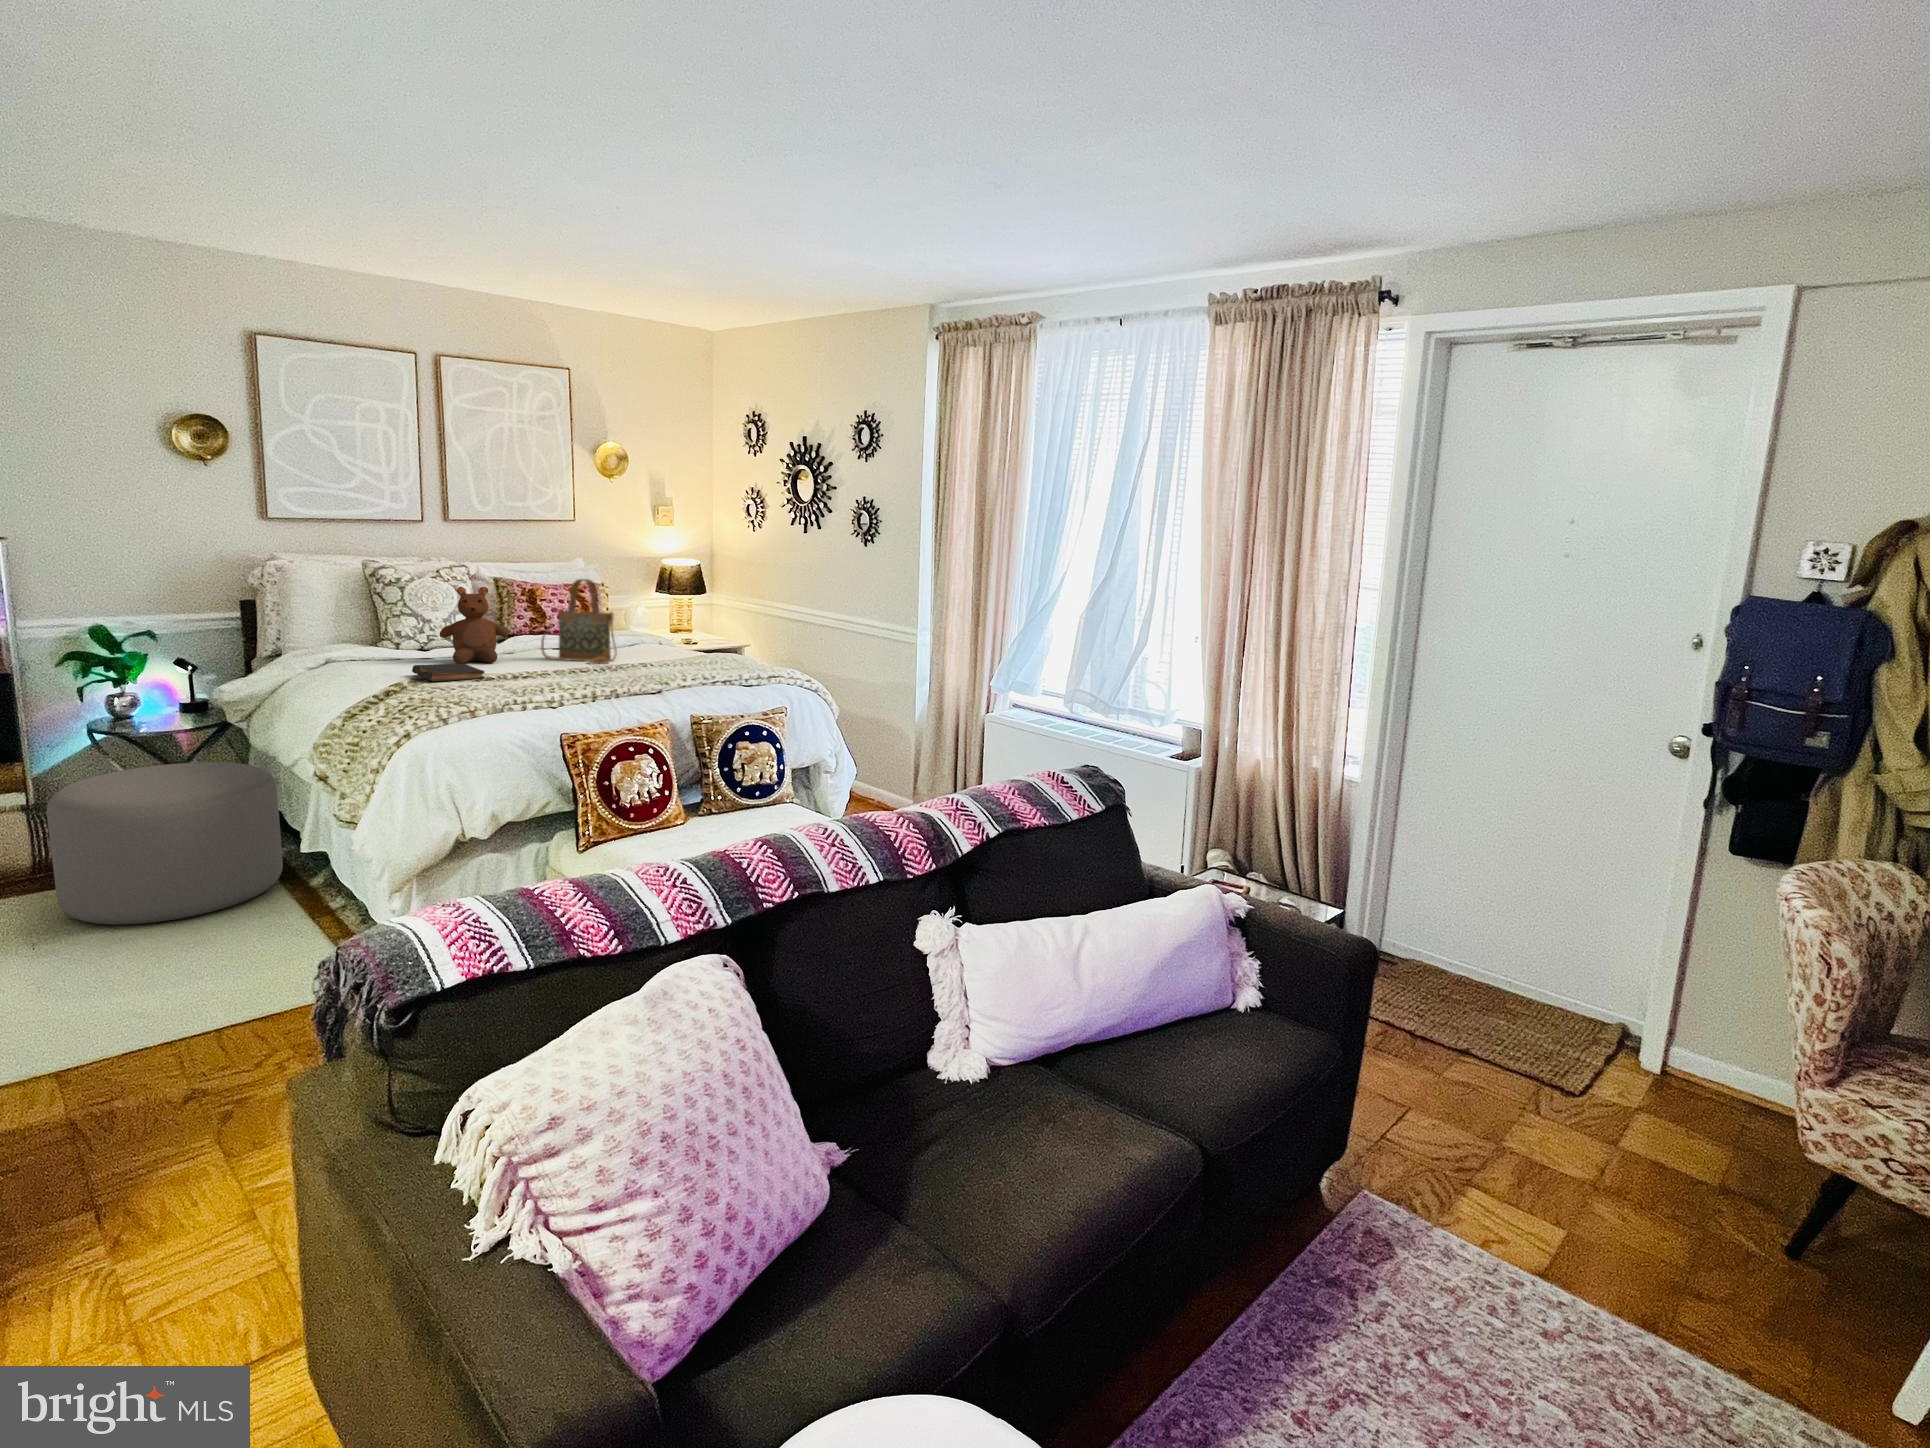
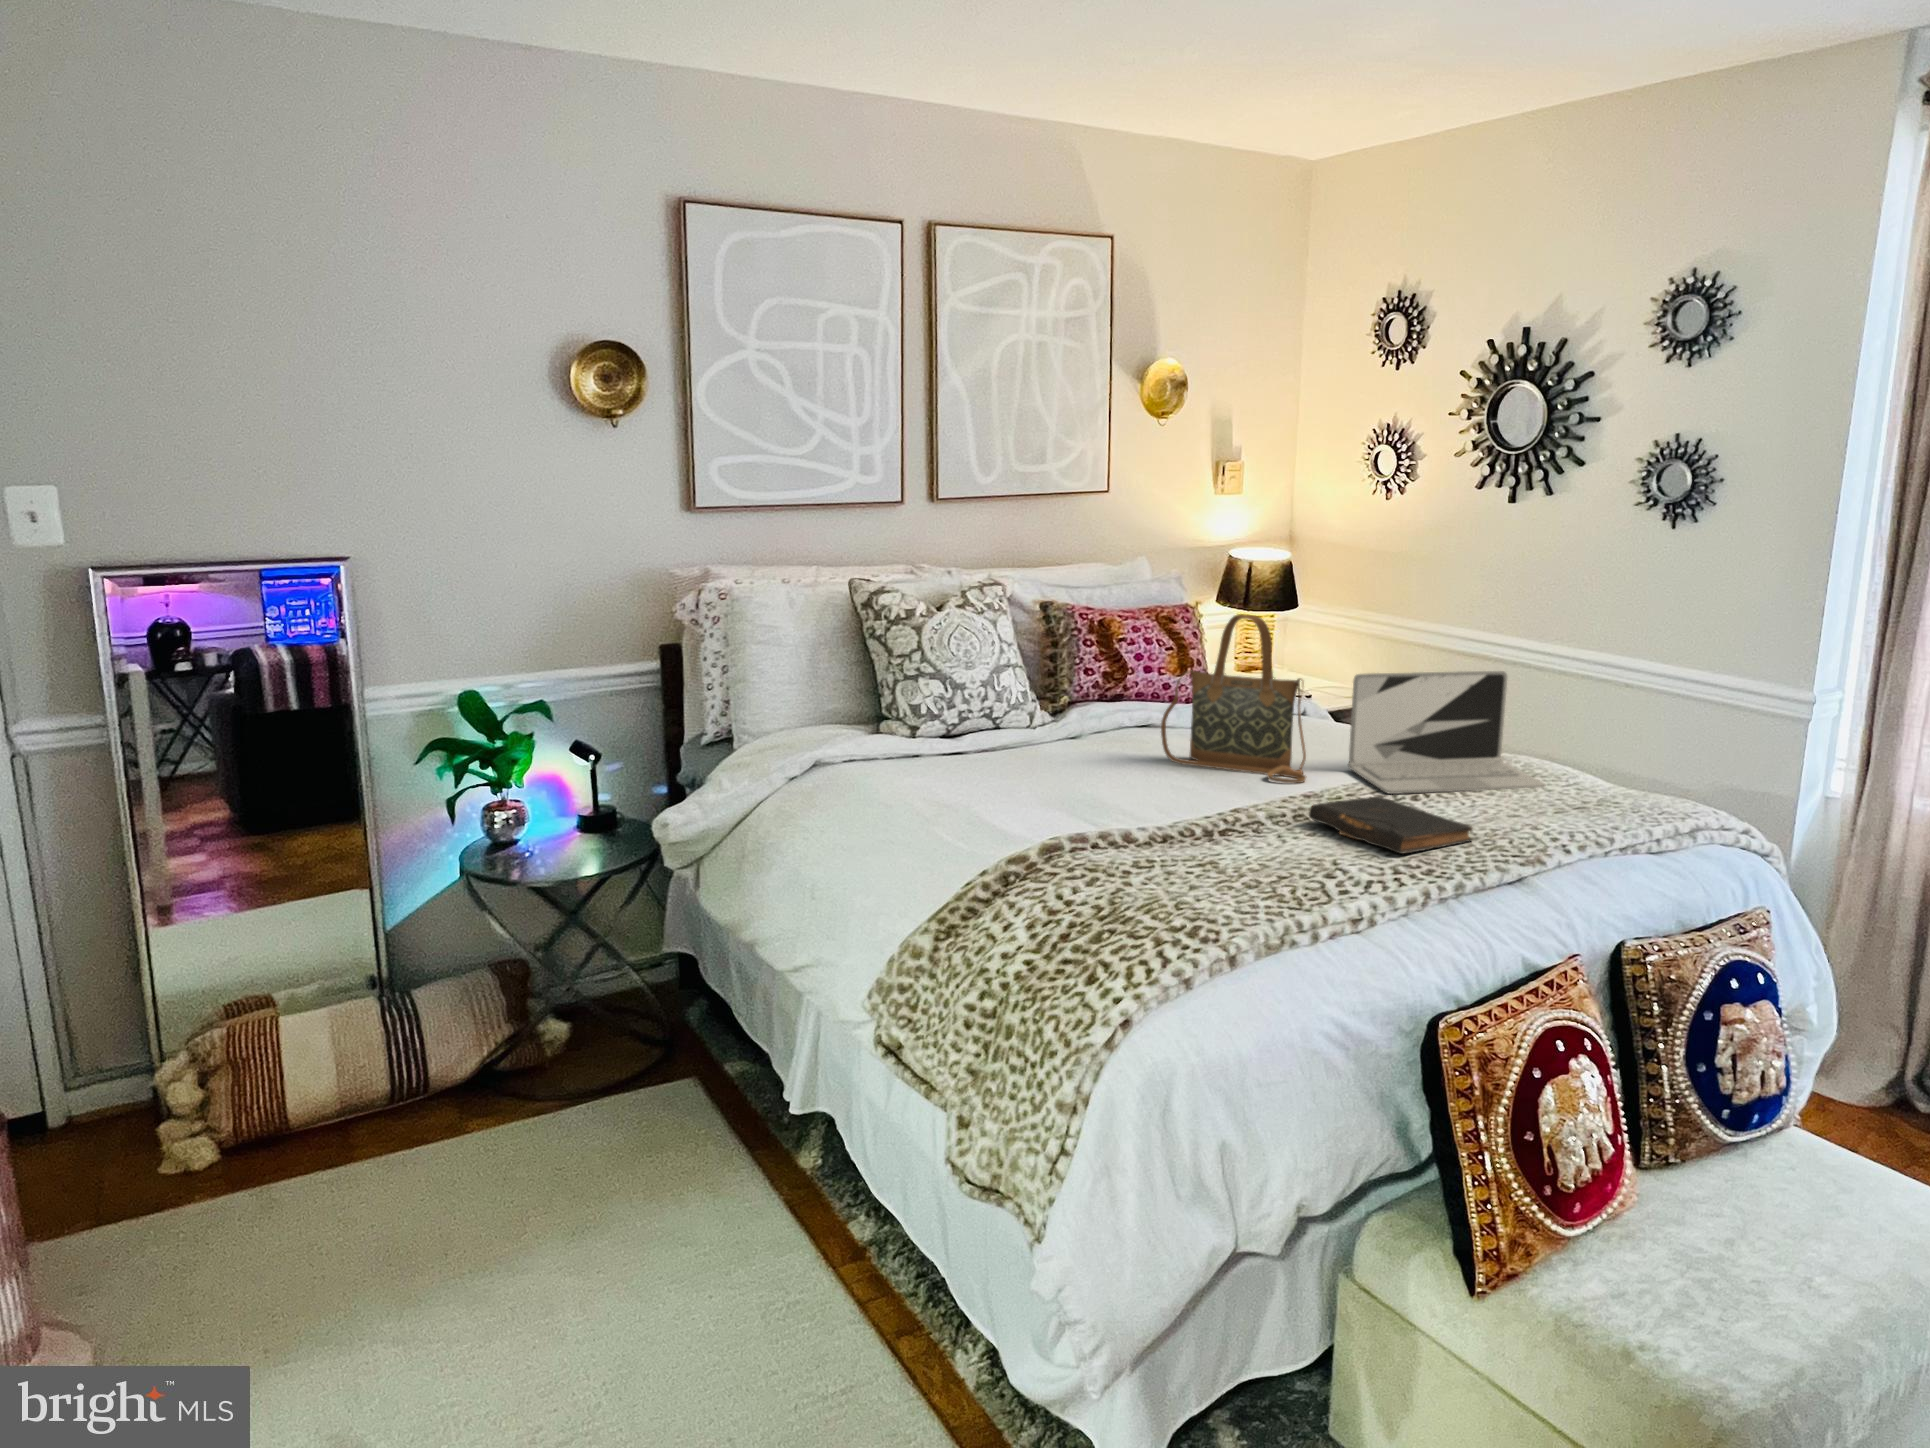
teddy bear: present [439,587,509,664] -> none [998,631,1107,778]
laptop: none [639,609,732,666] -> present [1348,671,1546,794]
book: present [412,664,485,681] -> present [1309,797,1472,854]
ottoman: present [47,762,283,925] -> none [428,954,772,1298]

